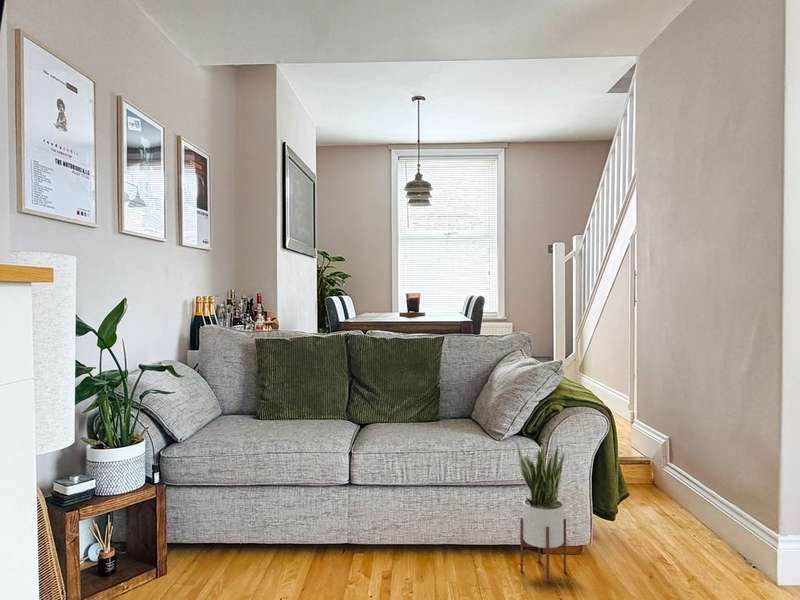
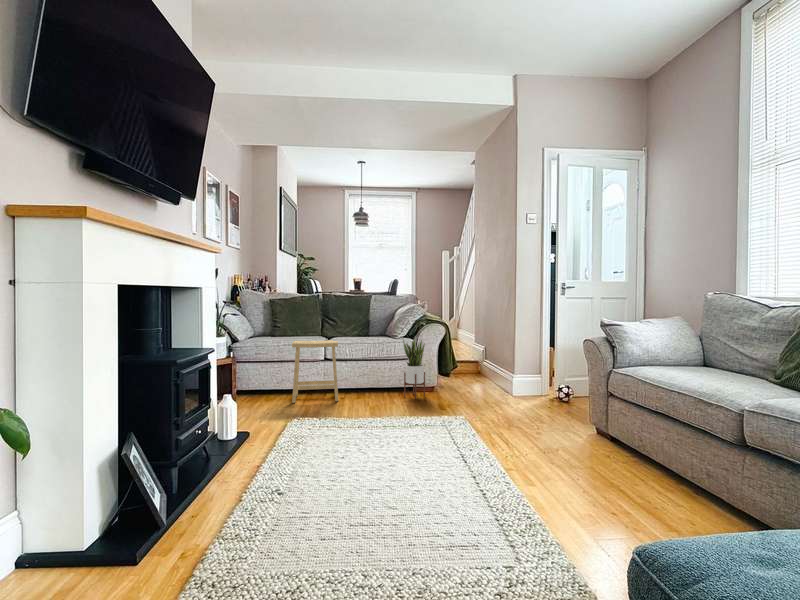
footstool: none [279,444,379,587] -> present [292,340,338,403]

